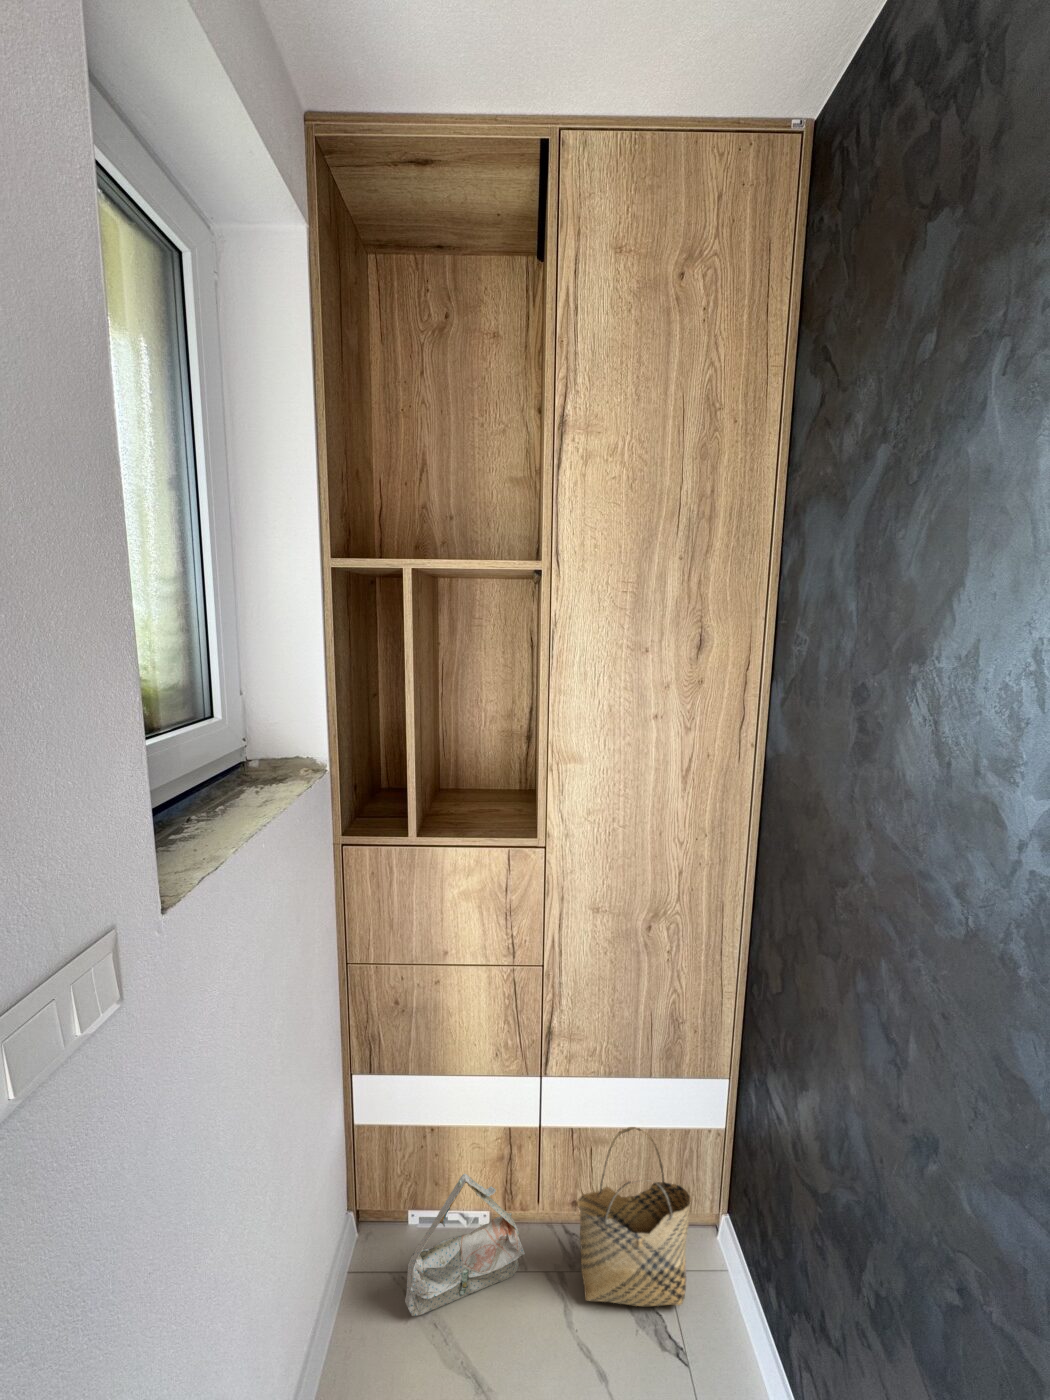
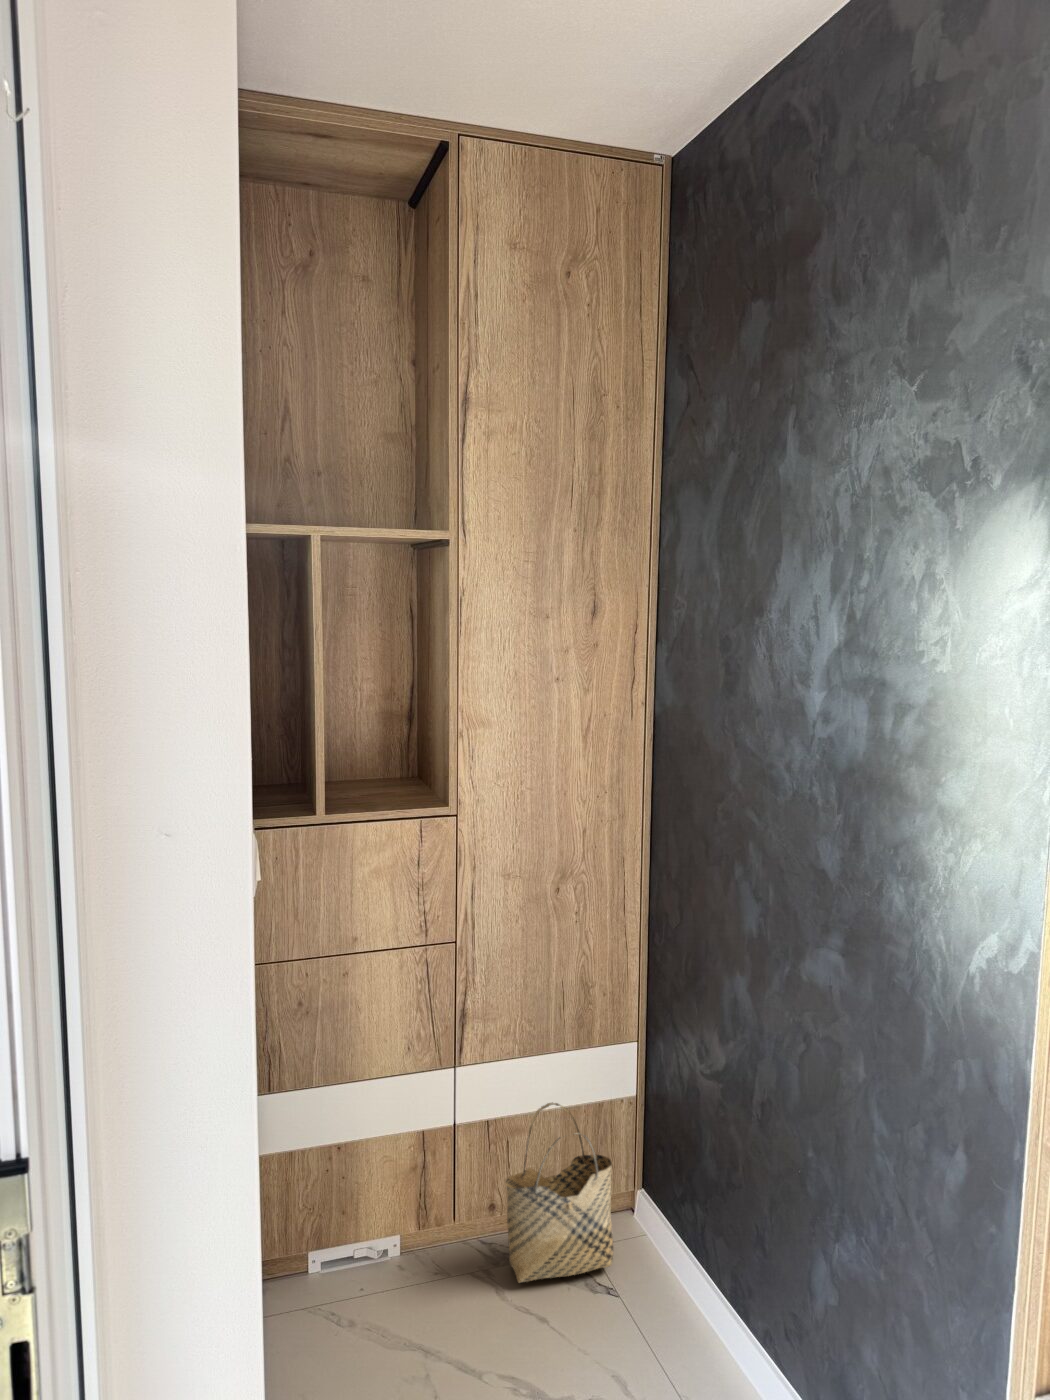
bag: present [405,1174,525,1316] -> none [332,1170,452,1332]

